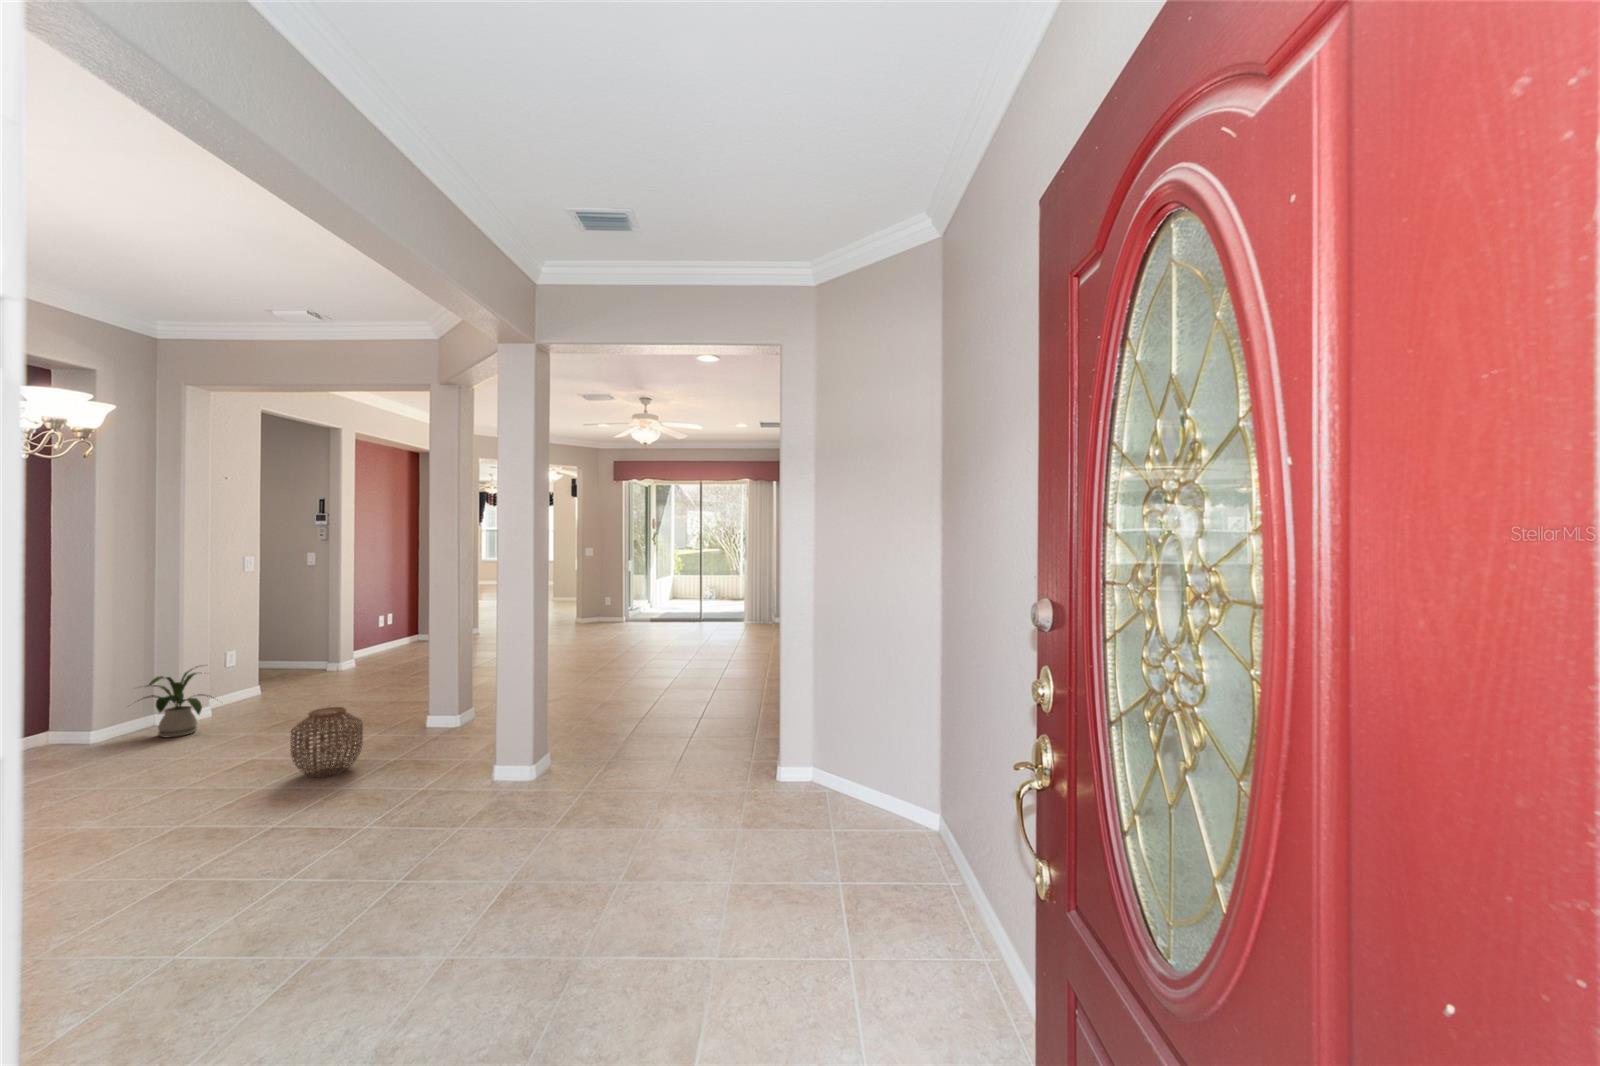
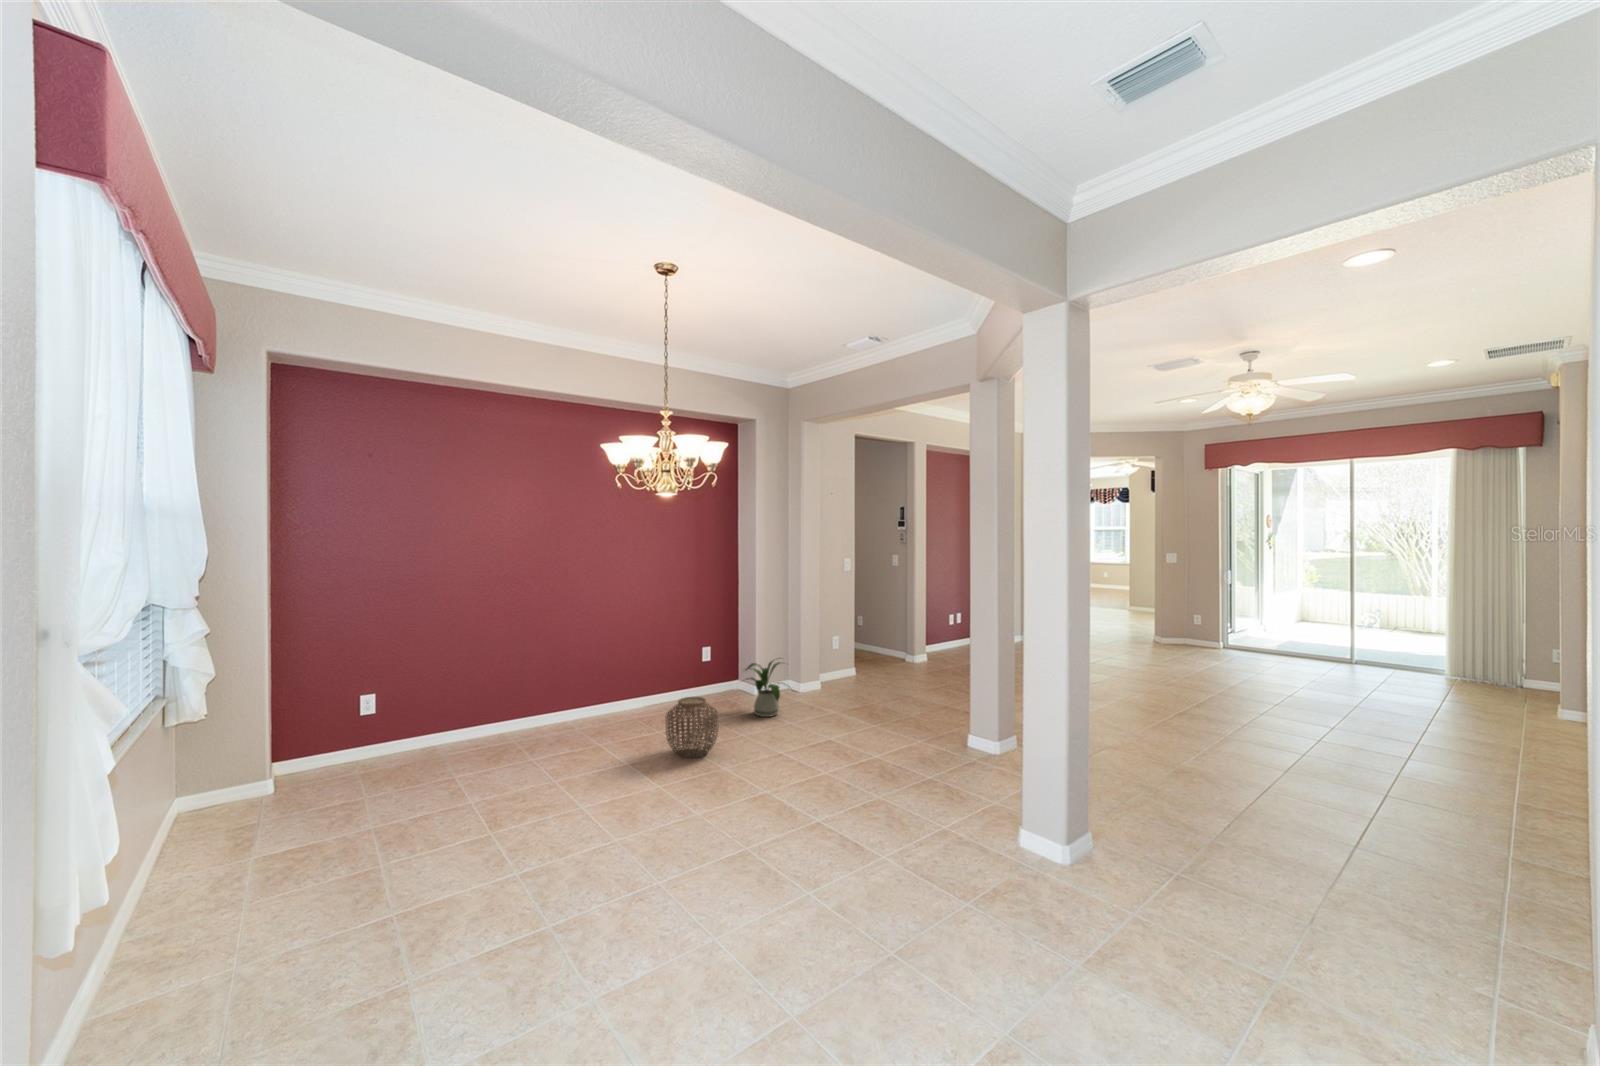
woven basket: present [291,707,363,778] -> present [666,697,718,758]

